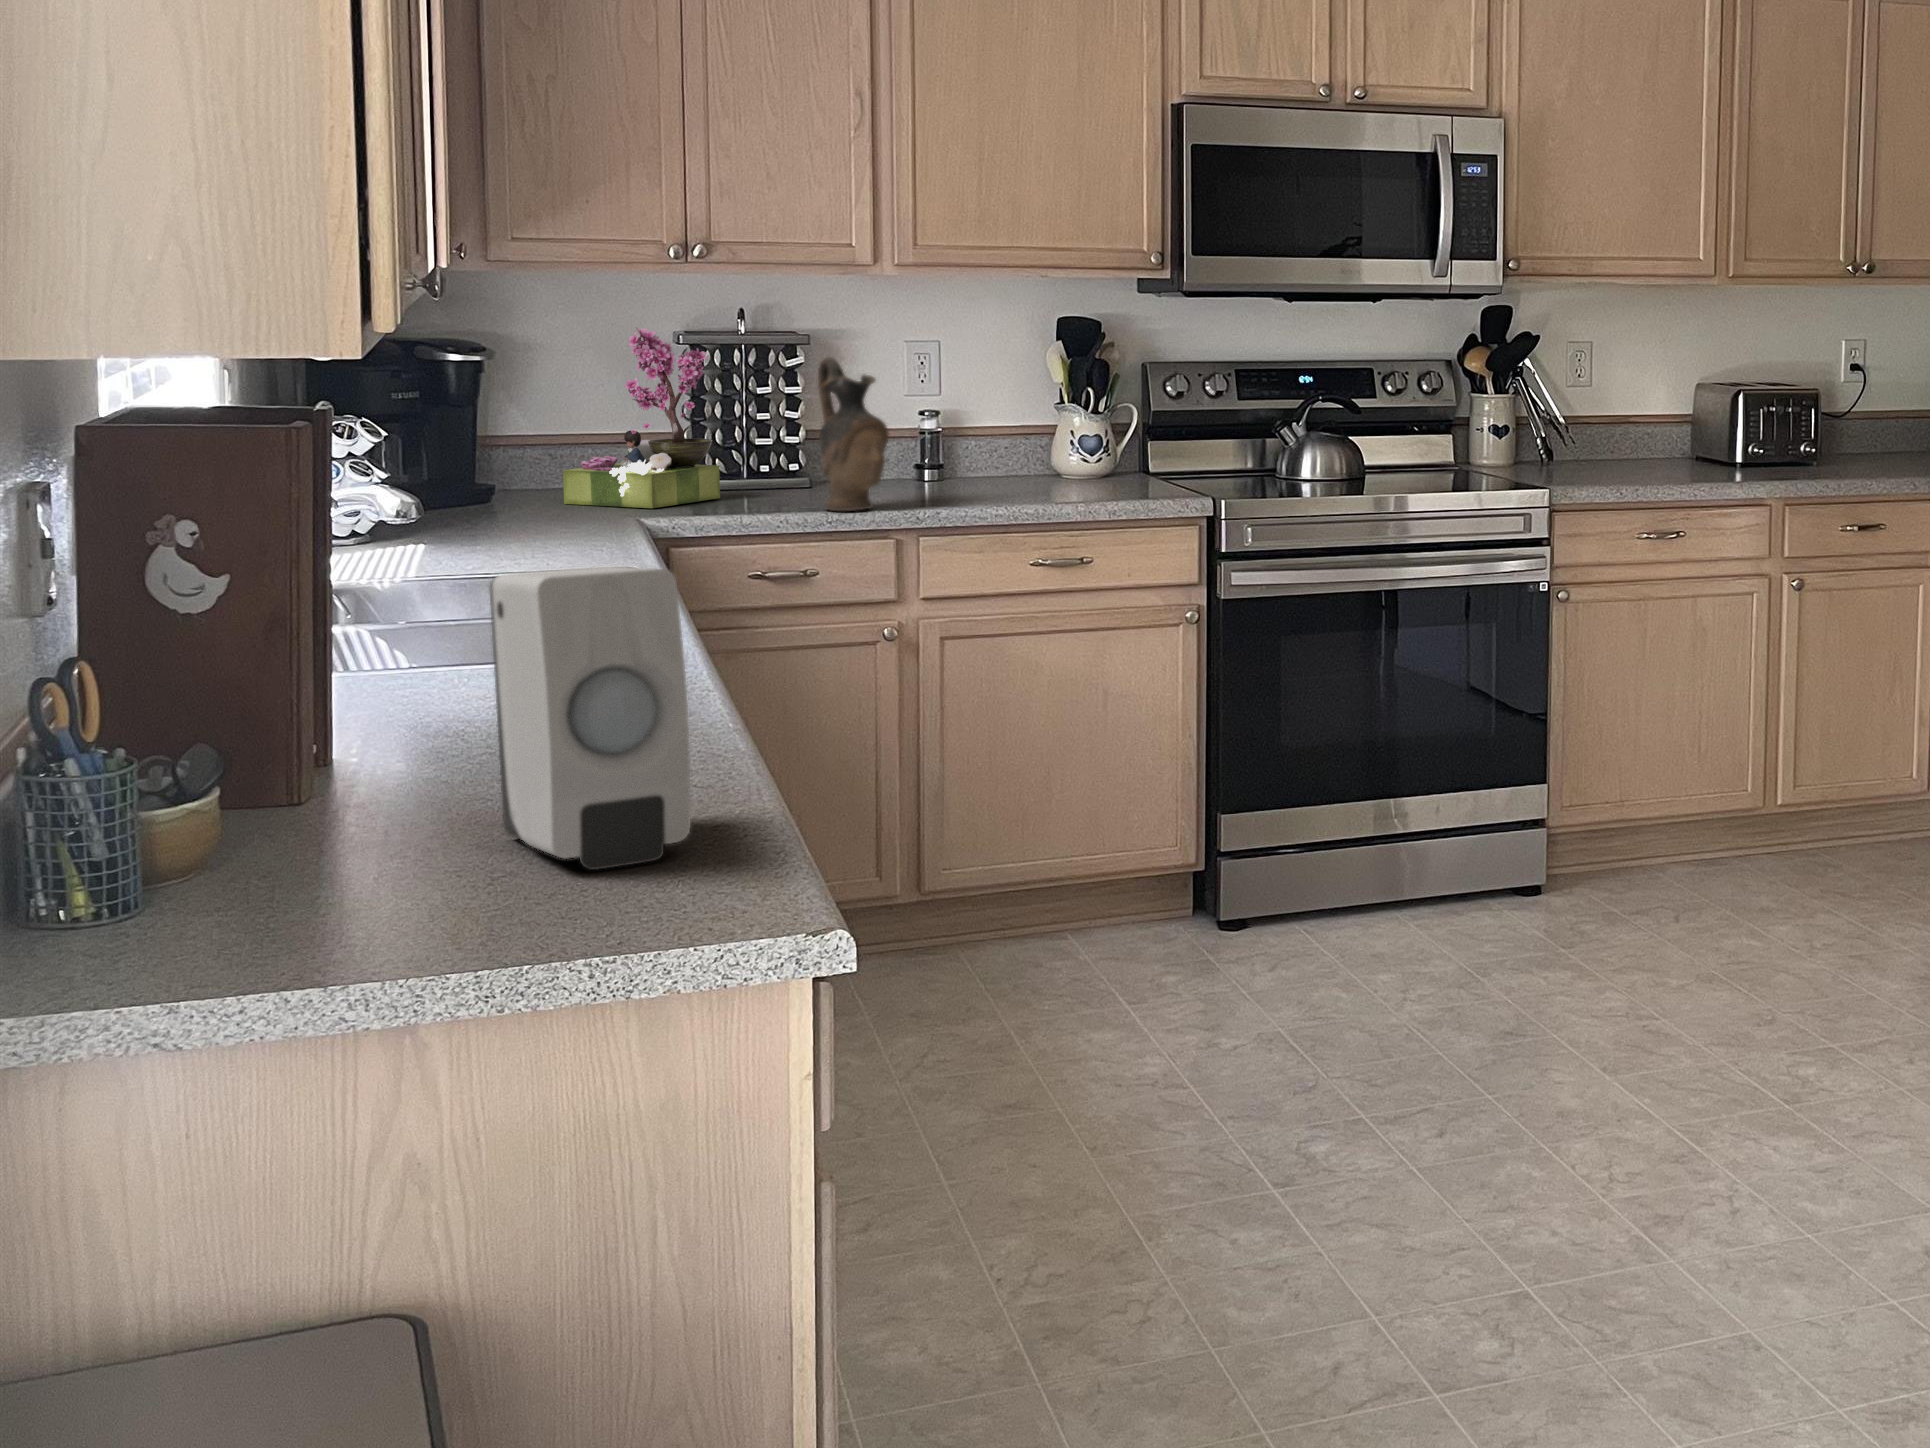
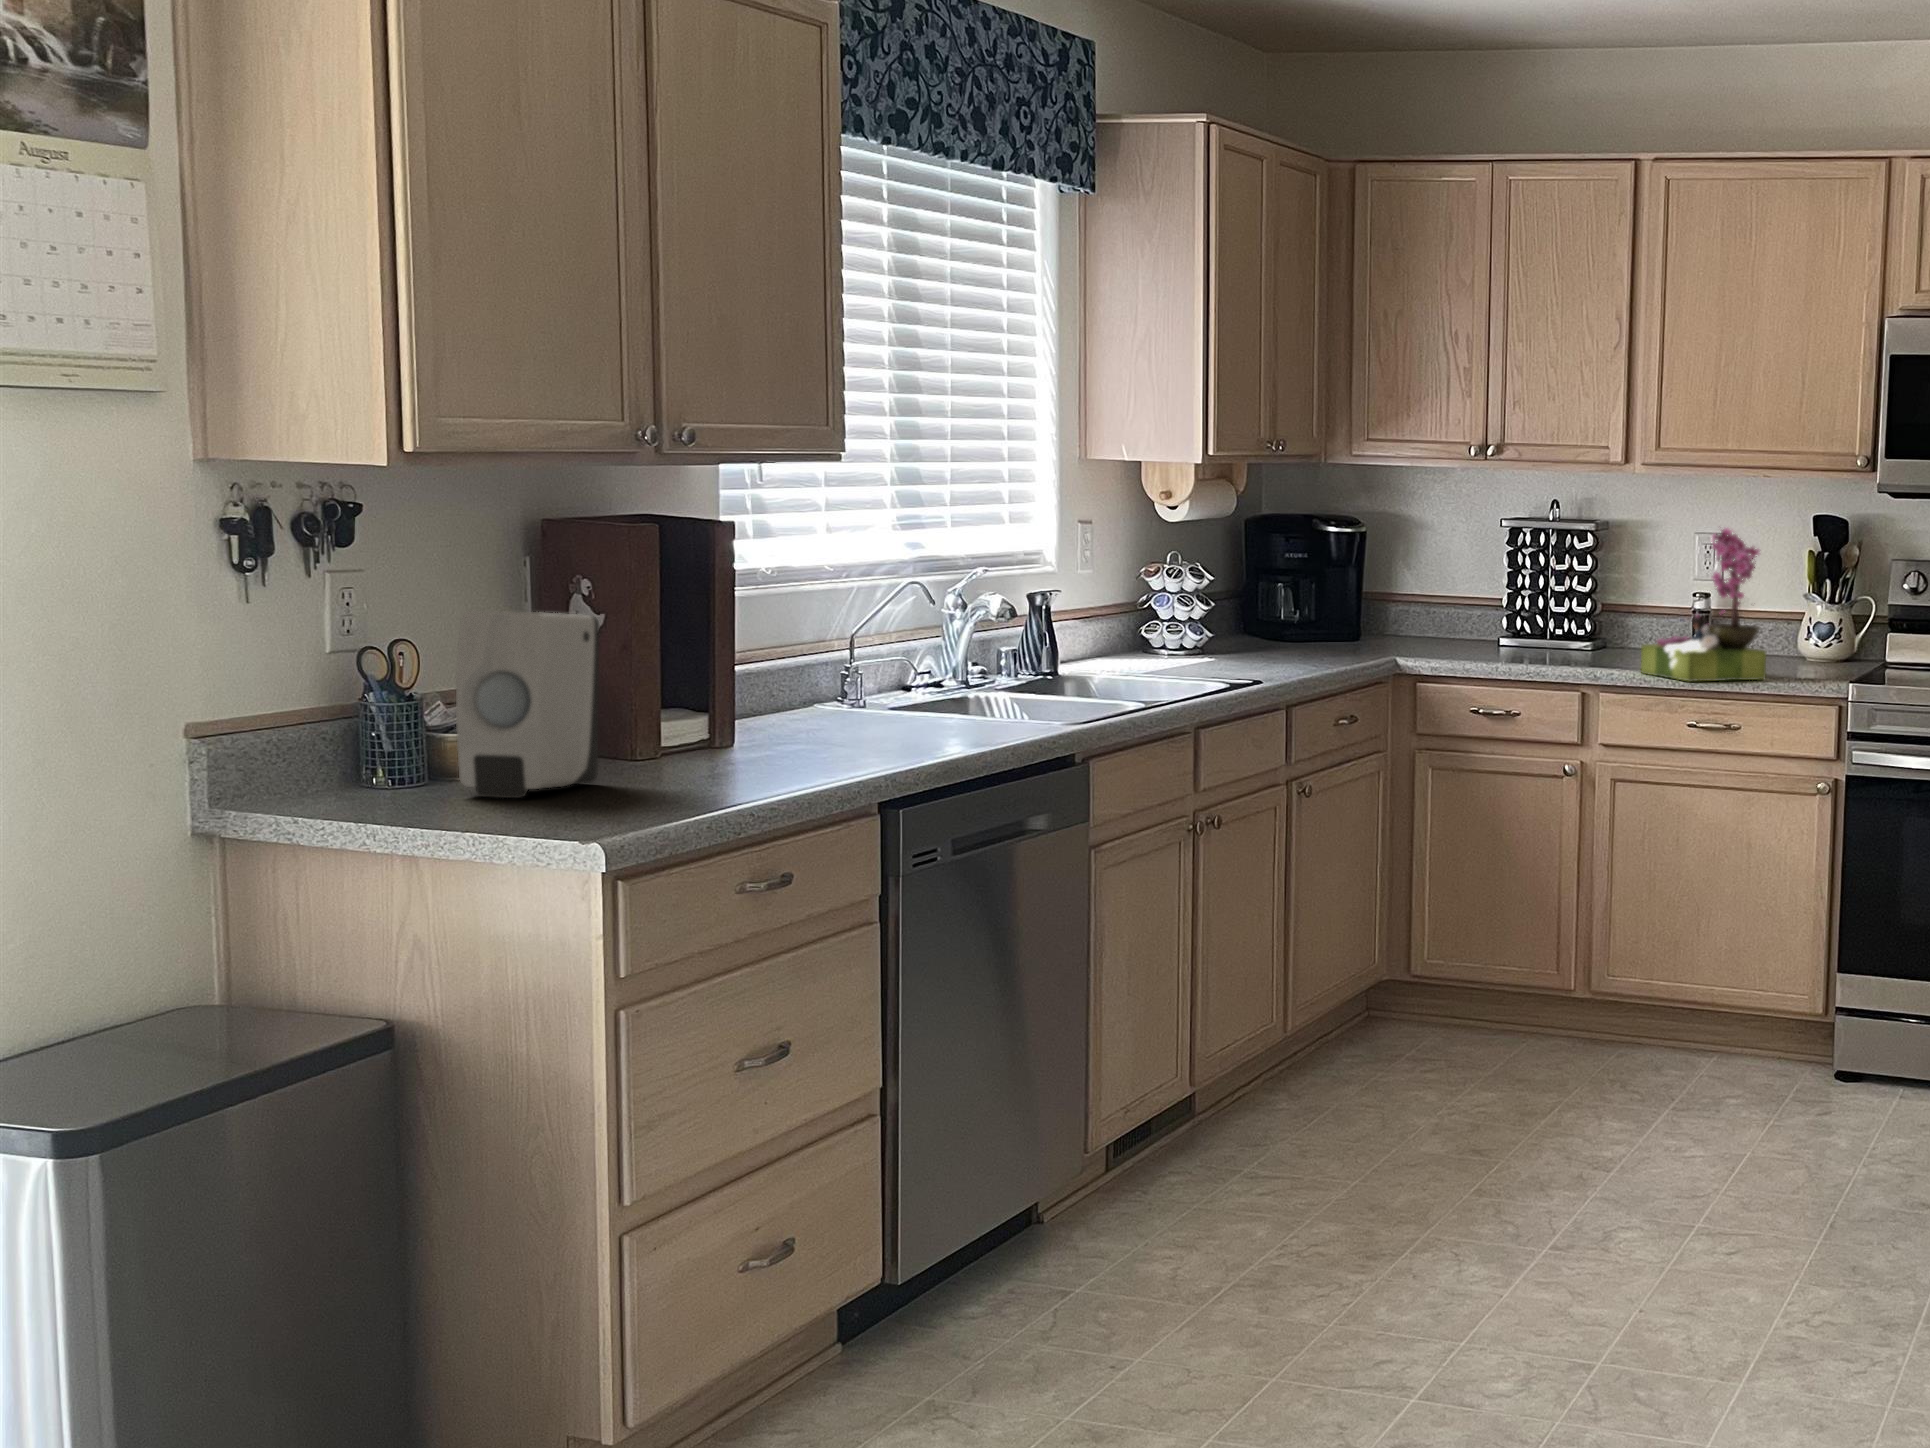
flower arrangement: present [563,327,720,508] -> present [1641,528,1766,681]
ceramic pitcher: present [818,357,889,511] -> none [1531,538,1583,666]

